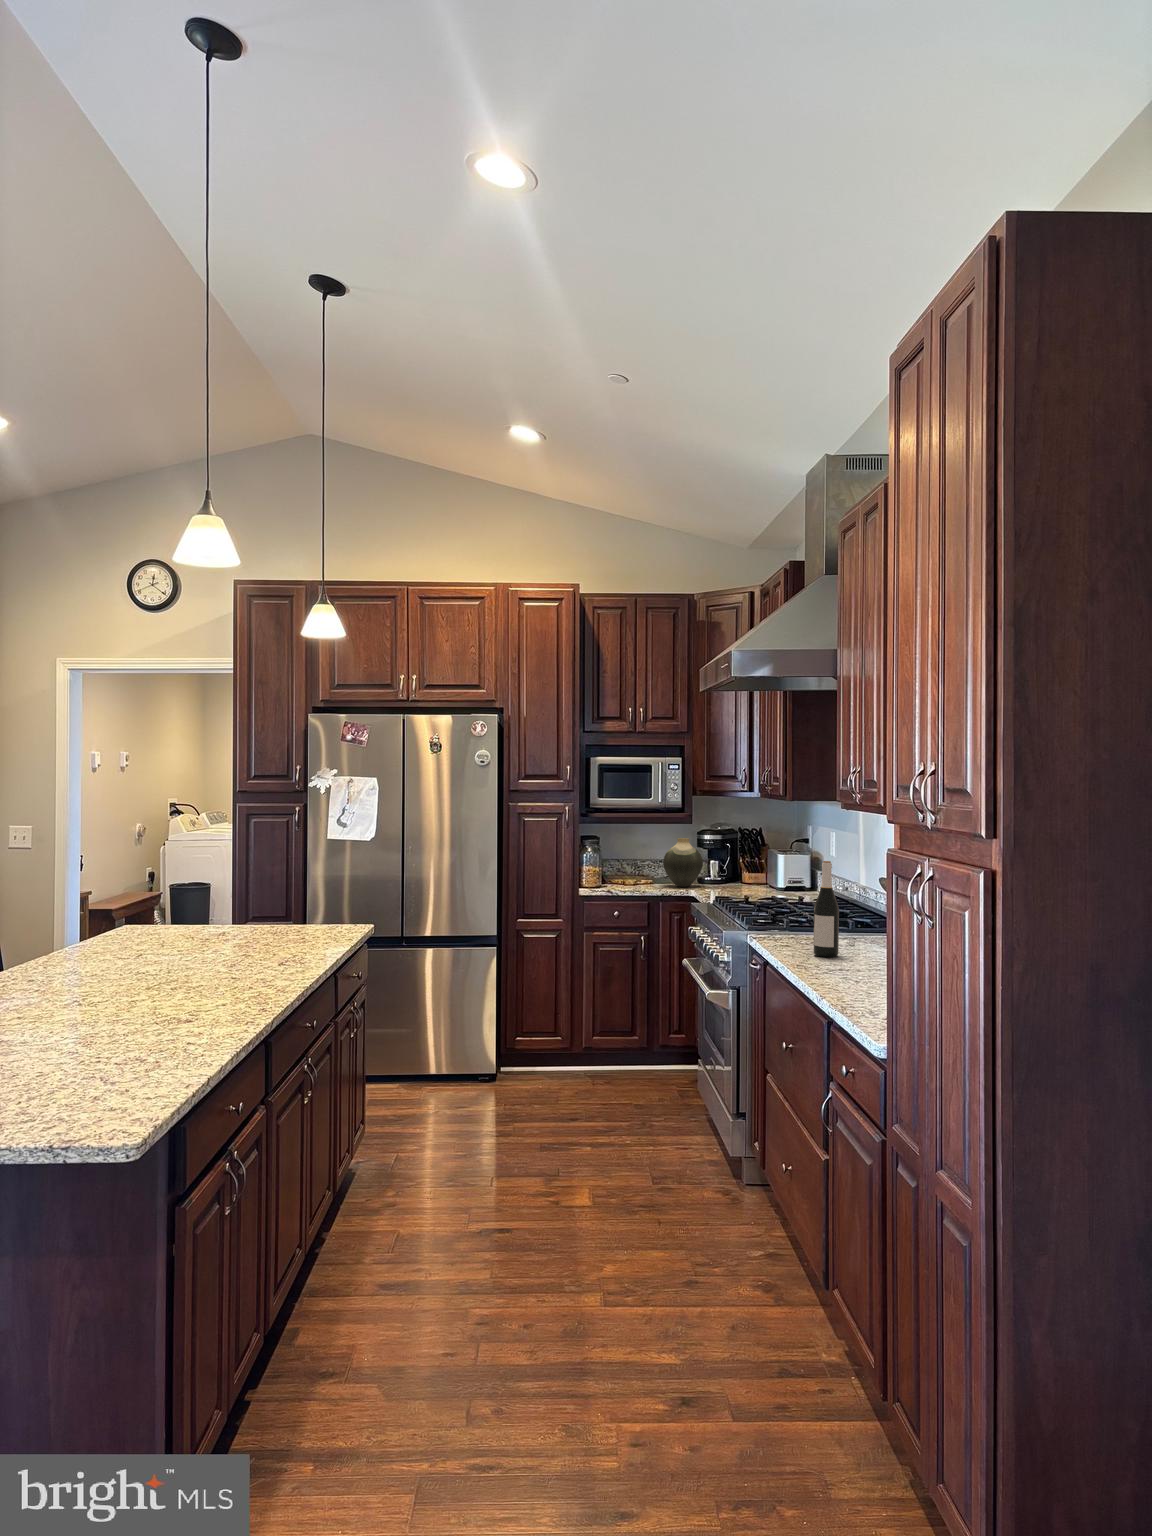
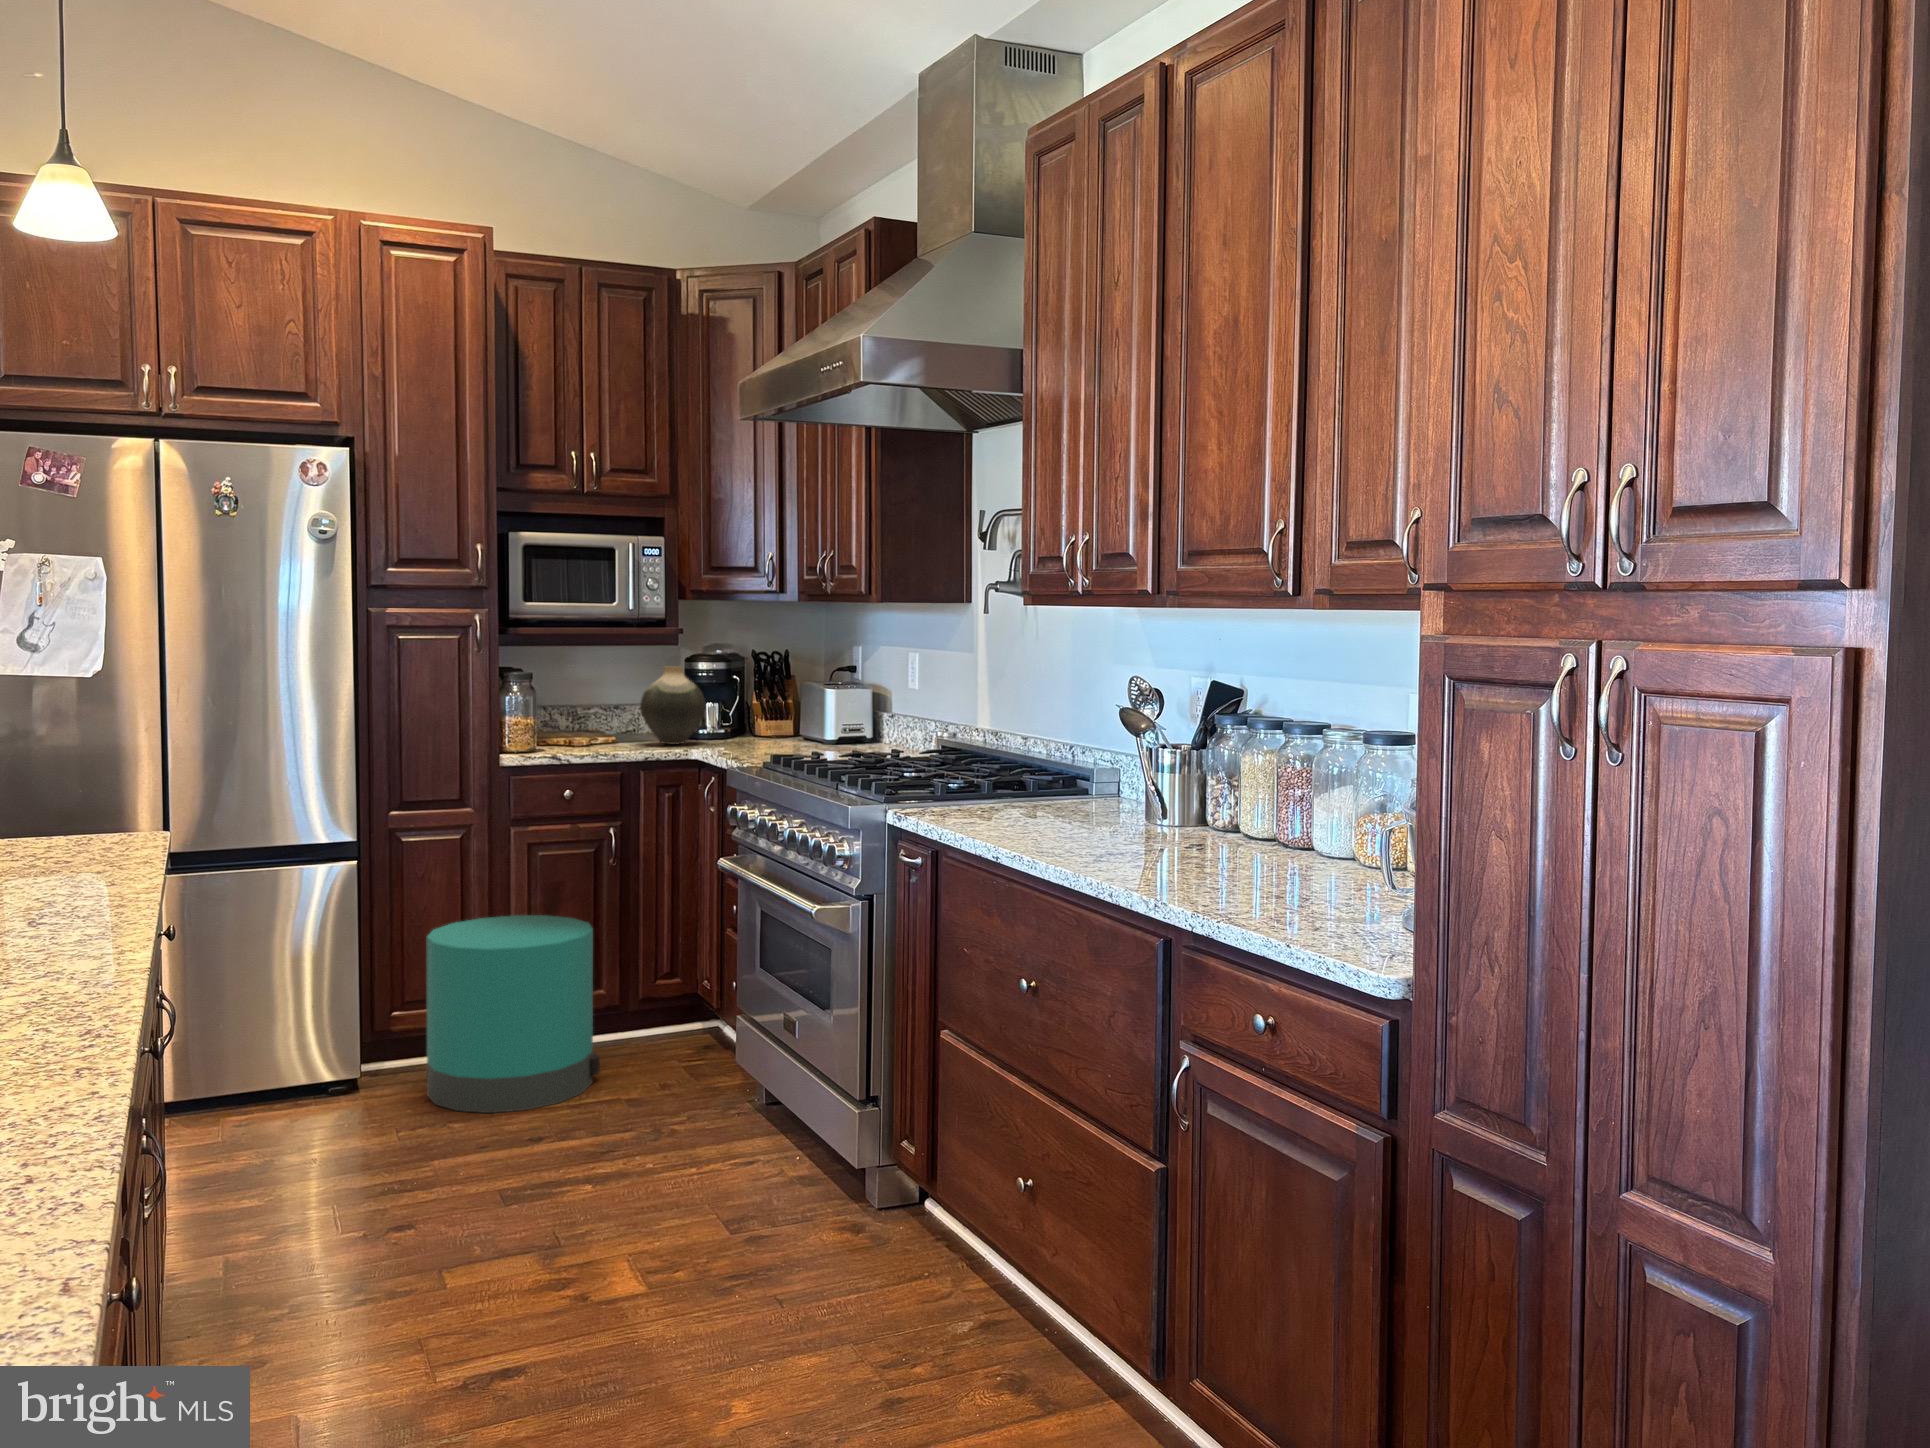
wine bottle: present [814,861,839,957] -> none [971,679,1008,822]
trash can: none [529,986,627,1106] -> present [426,915,600,1113]

